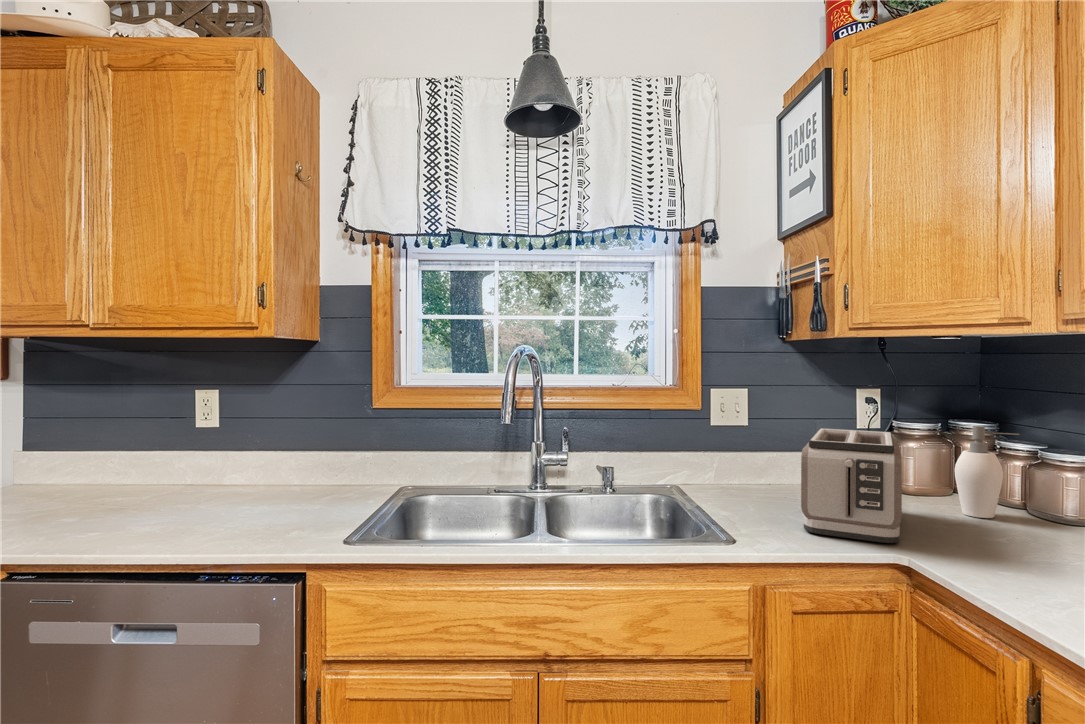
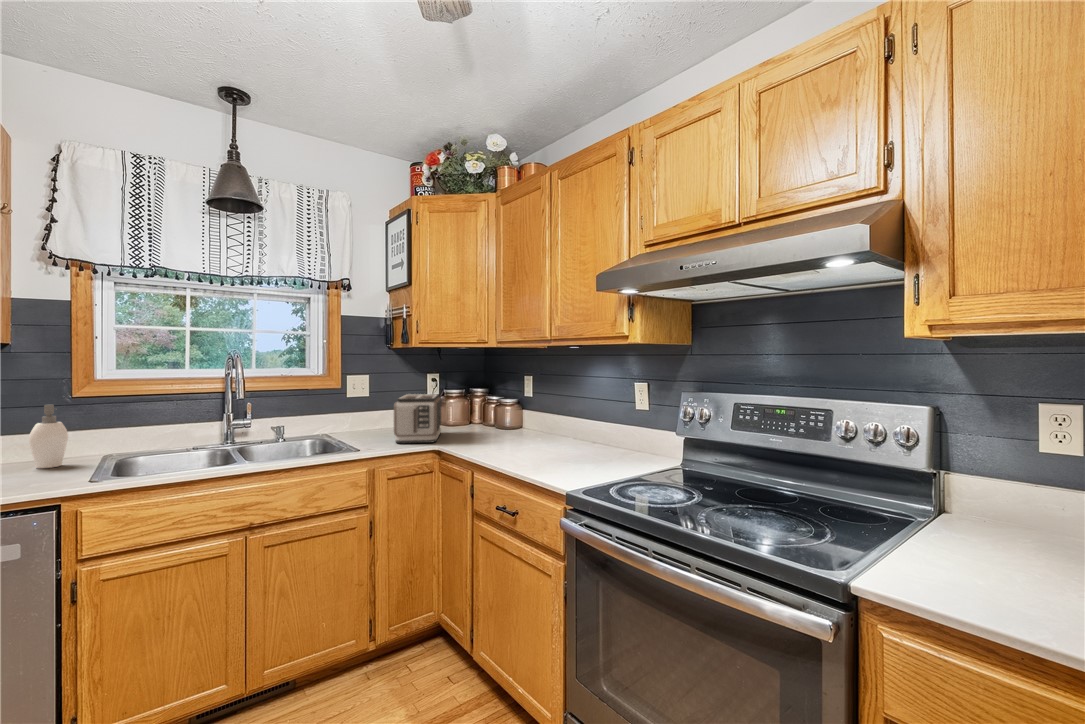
soap dispenser: present [955,426,1019,518] -> present [29,405,68,468]

